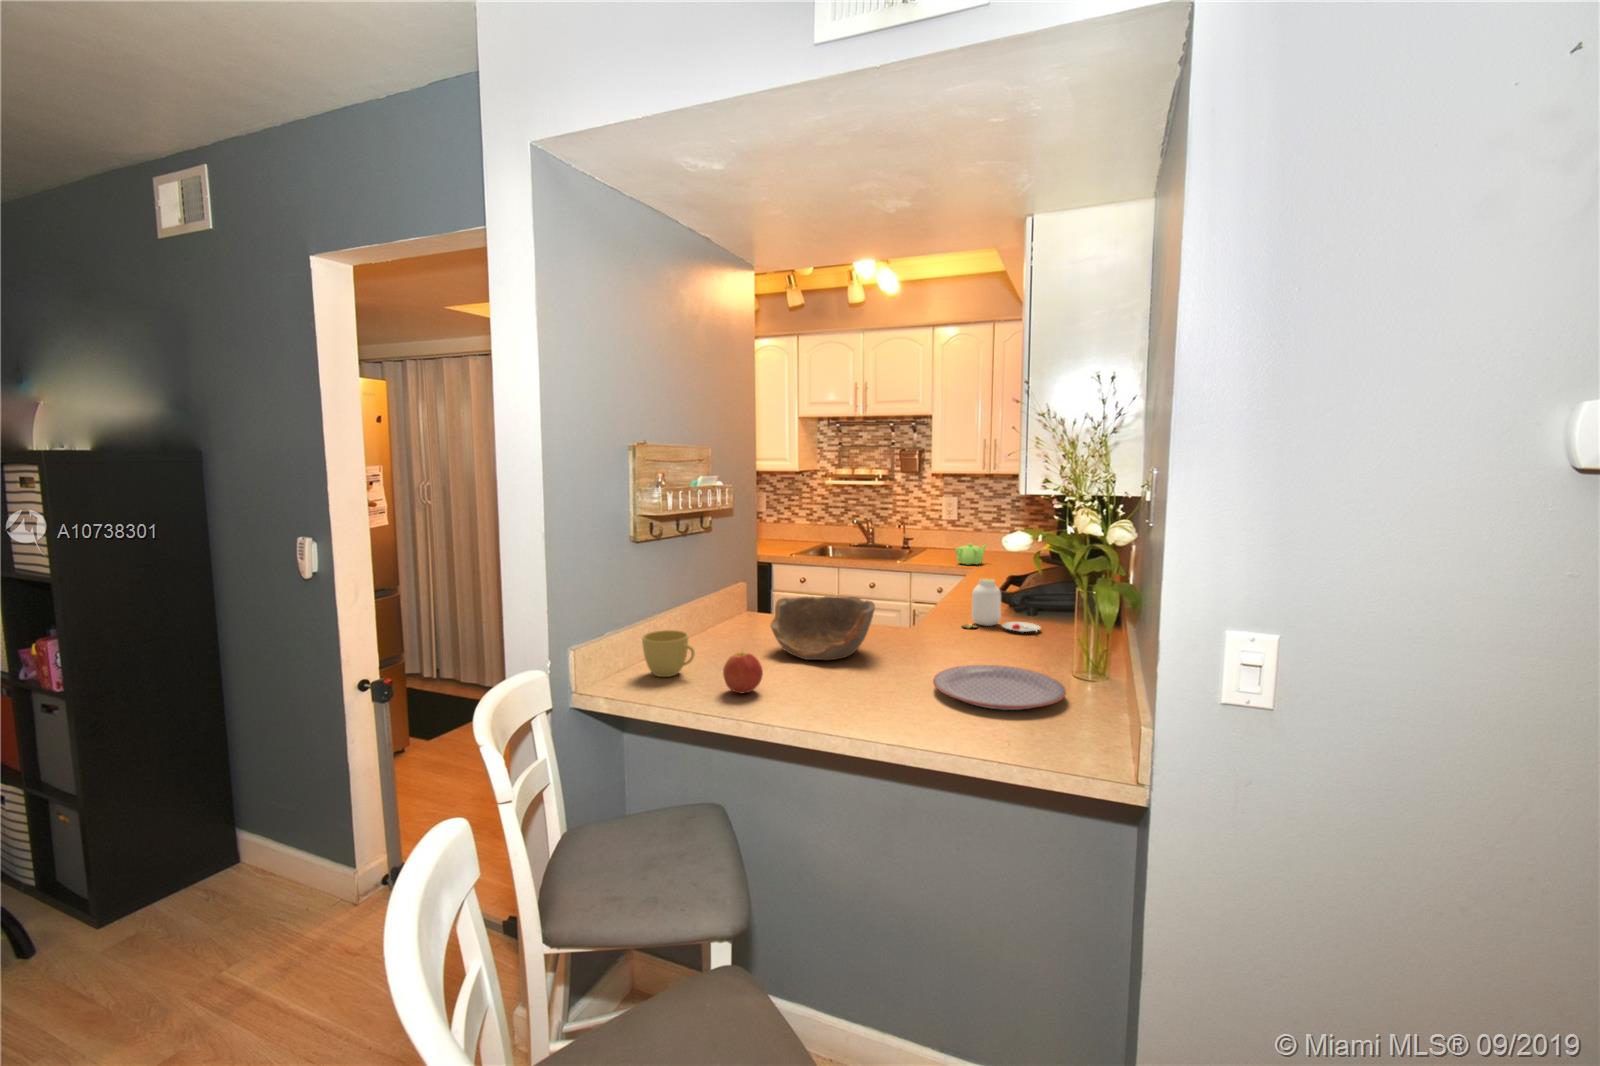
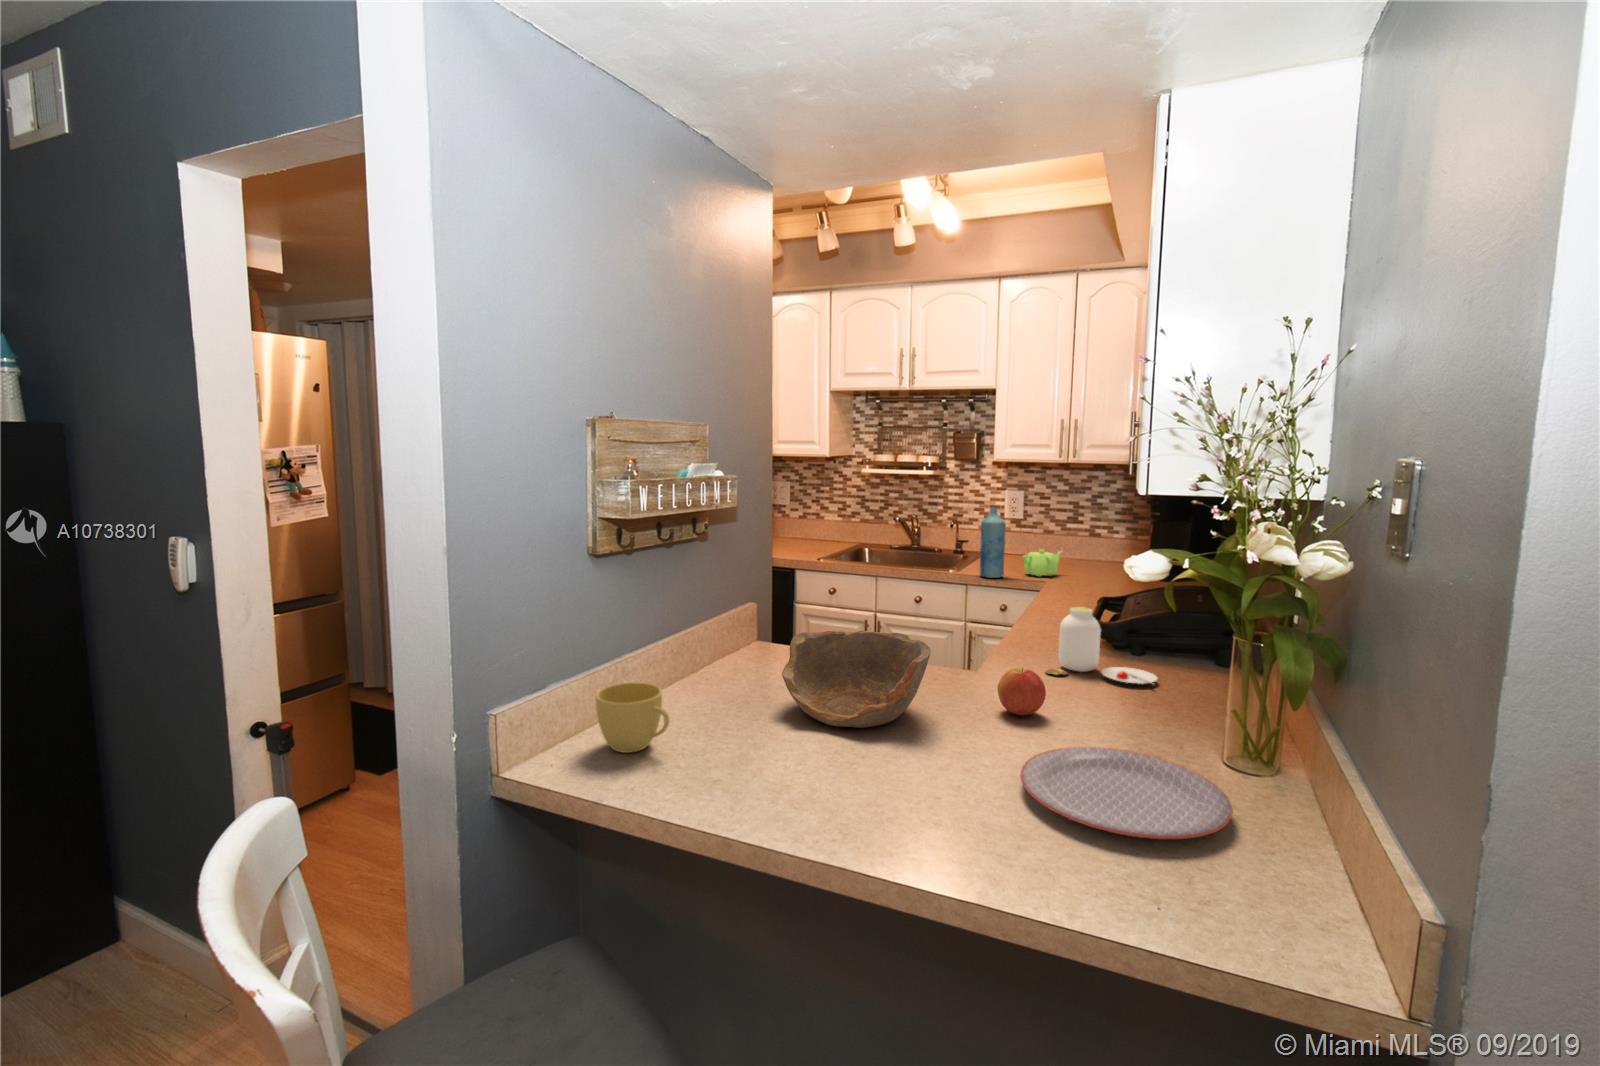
bottle: none [921,510,941,567] -> present [980,507,1005,578]
apple: present [723,652,763,694] -> present [997,668,1046,715]

